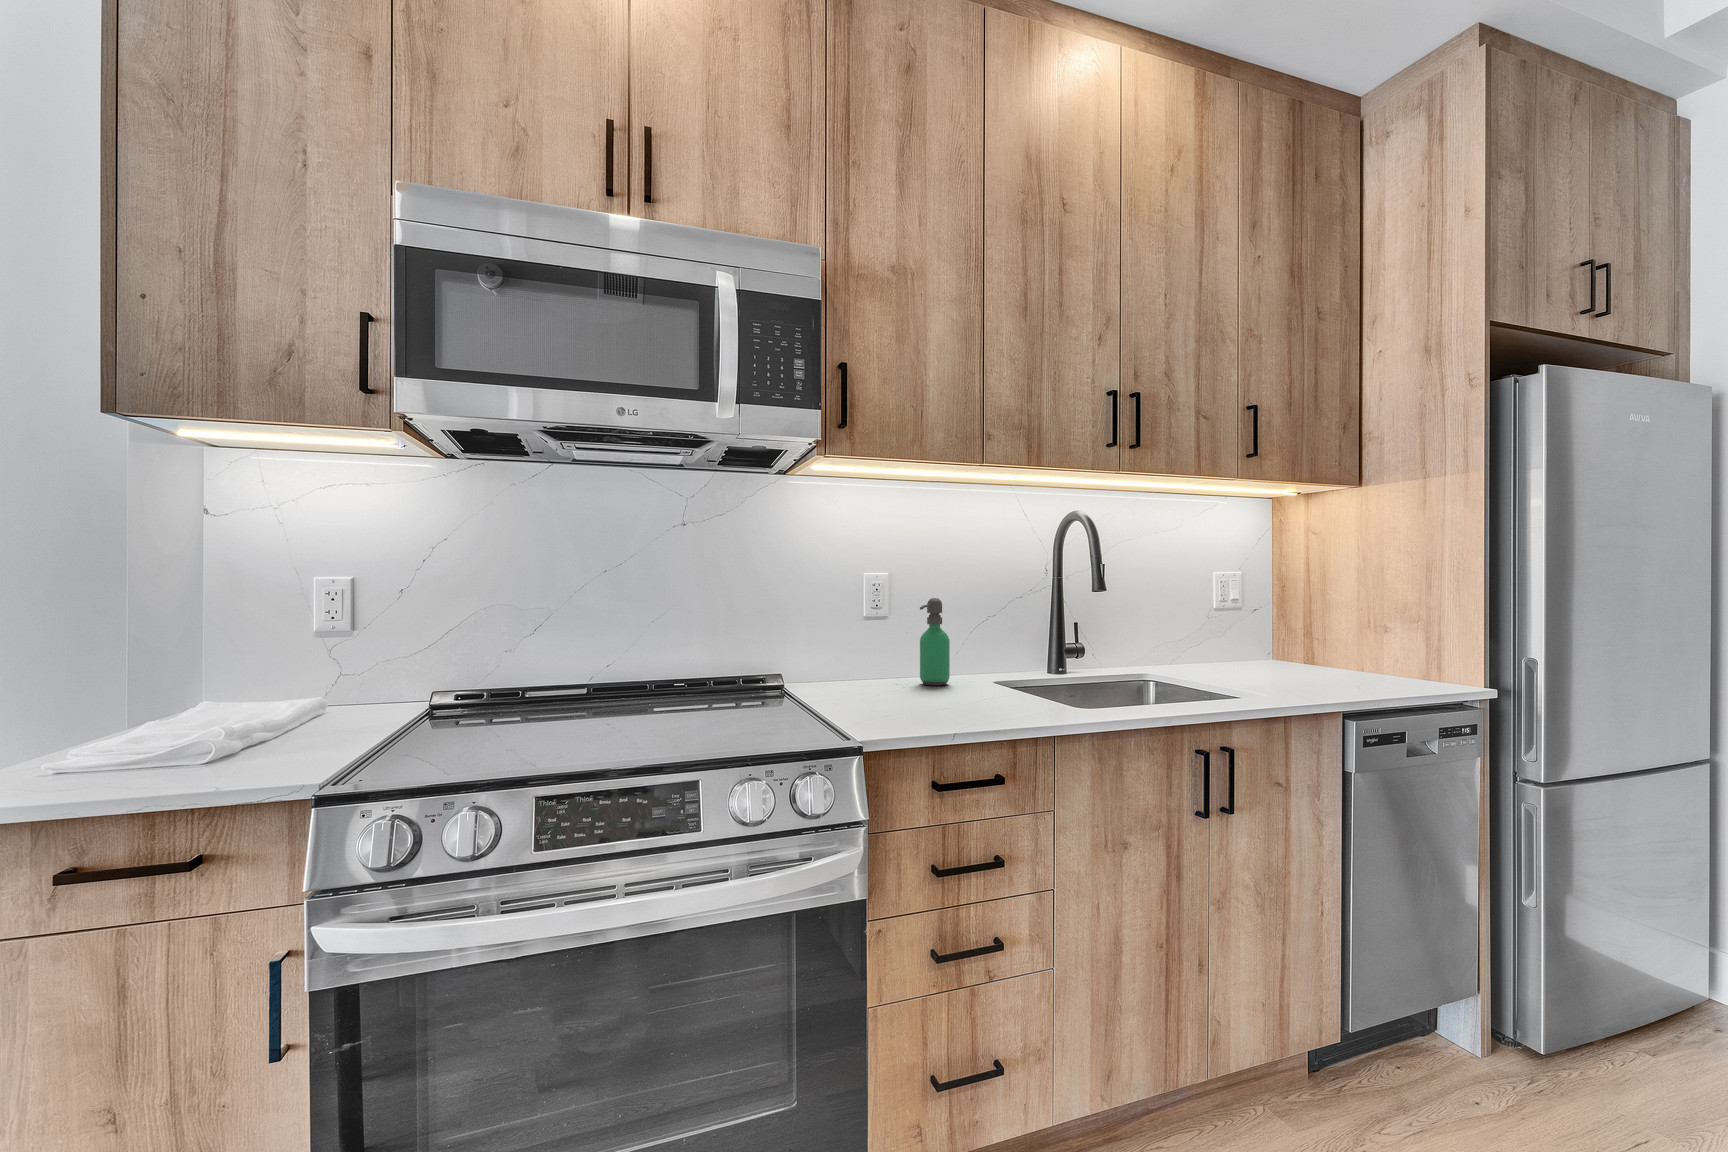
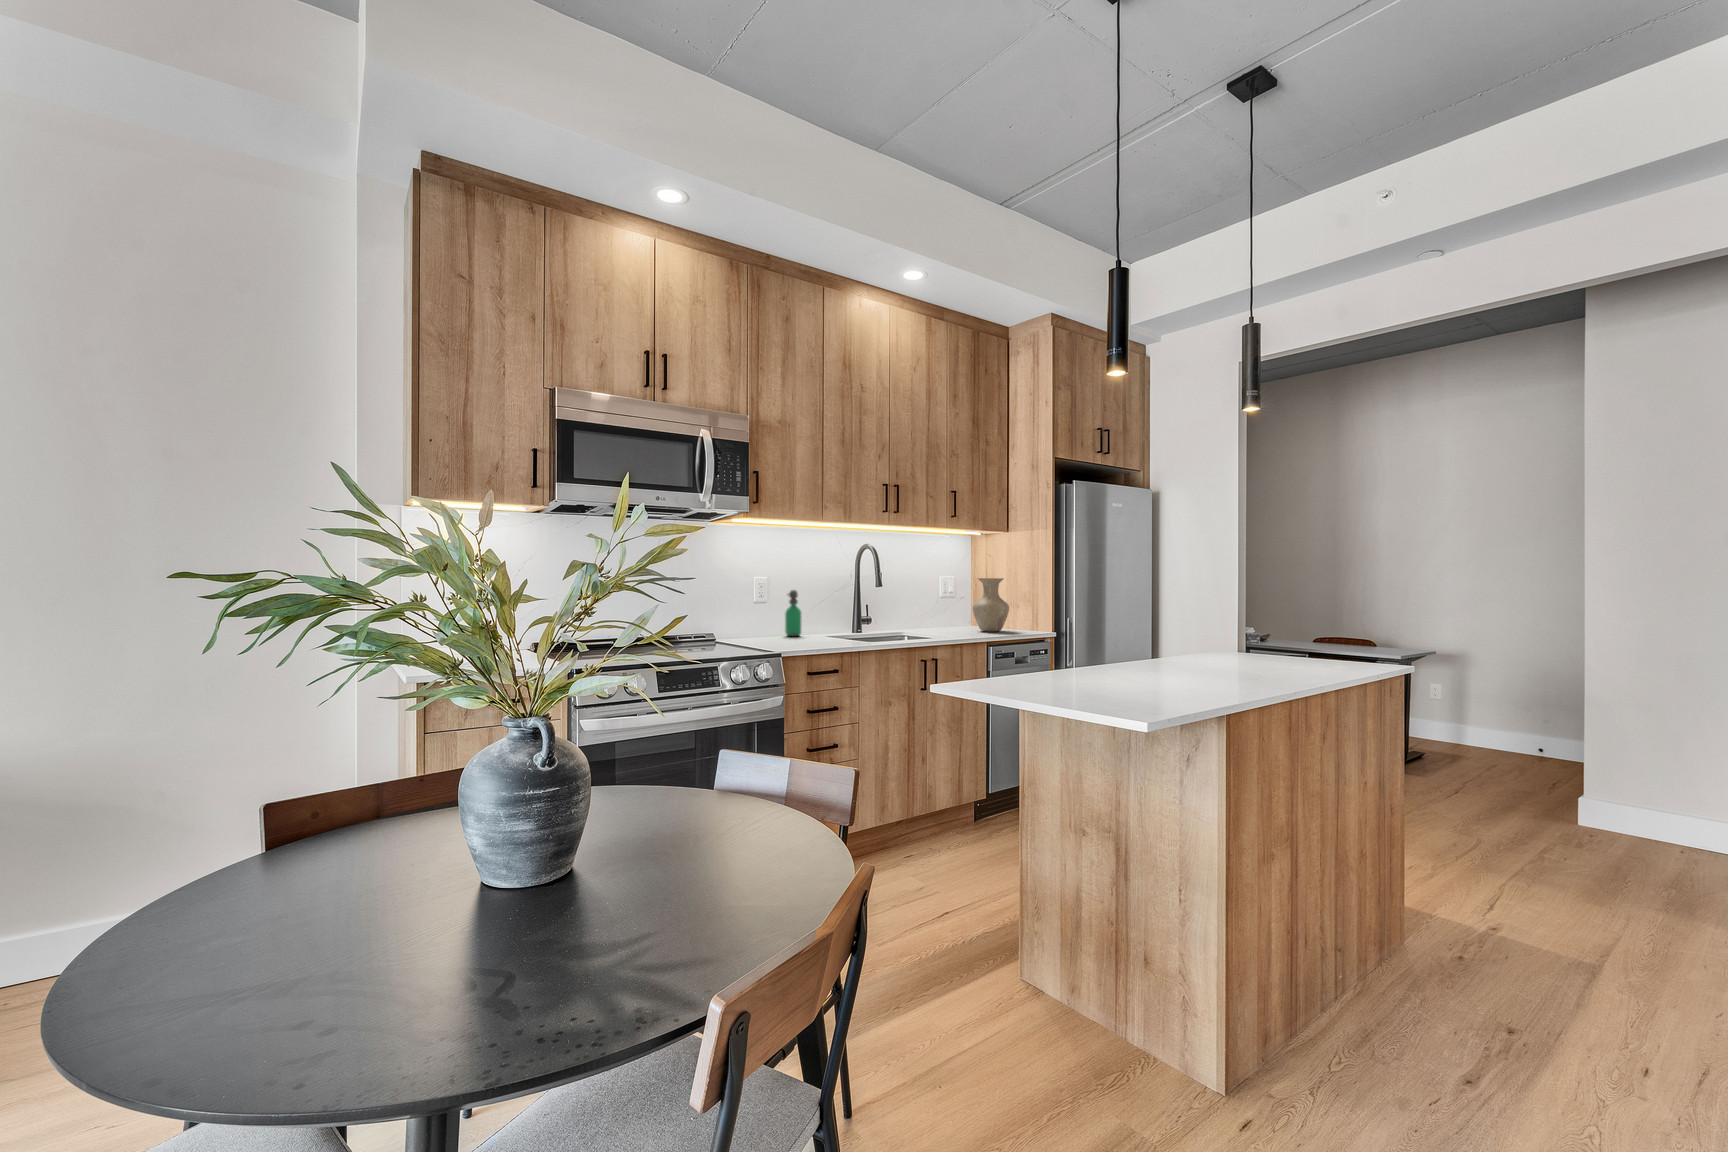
vase: none [1293,576,1377,682] -> present [973,578,1009,632]

